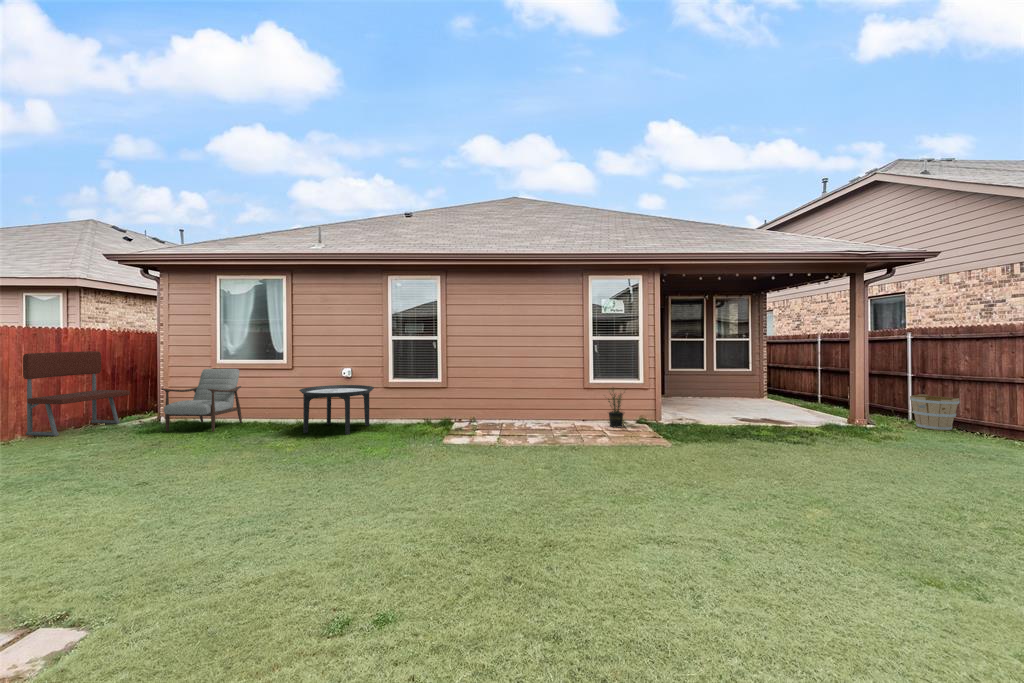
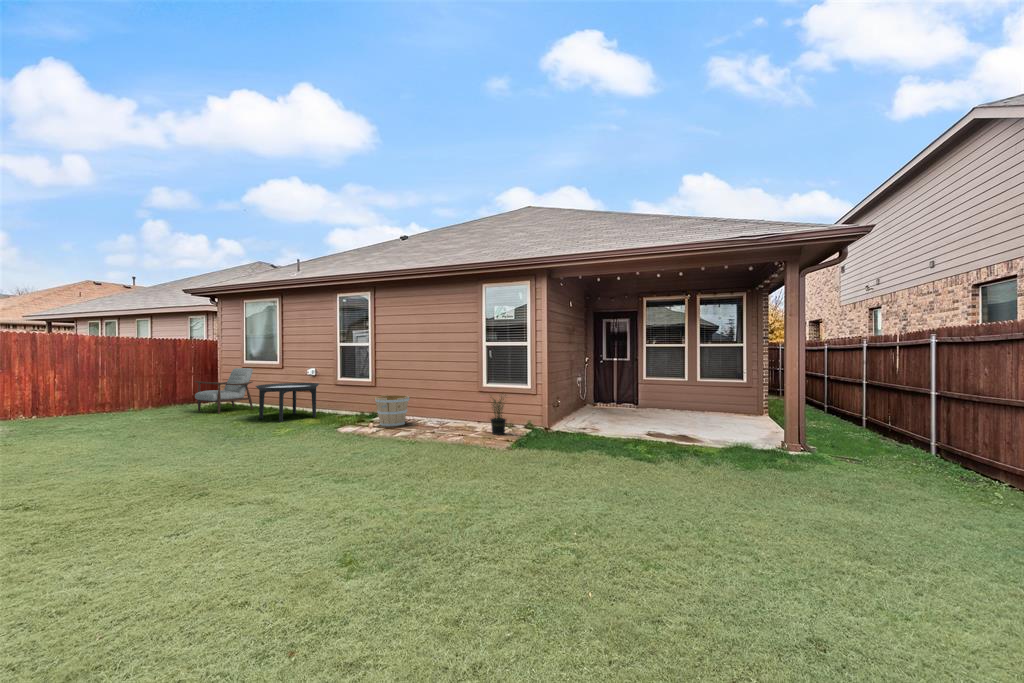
bench: present [23,351,130,436] -> none [133,355,200,410]
wooden bucket: present [910,394,960,431] -> present [375,395,410,427]

